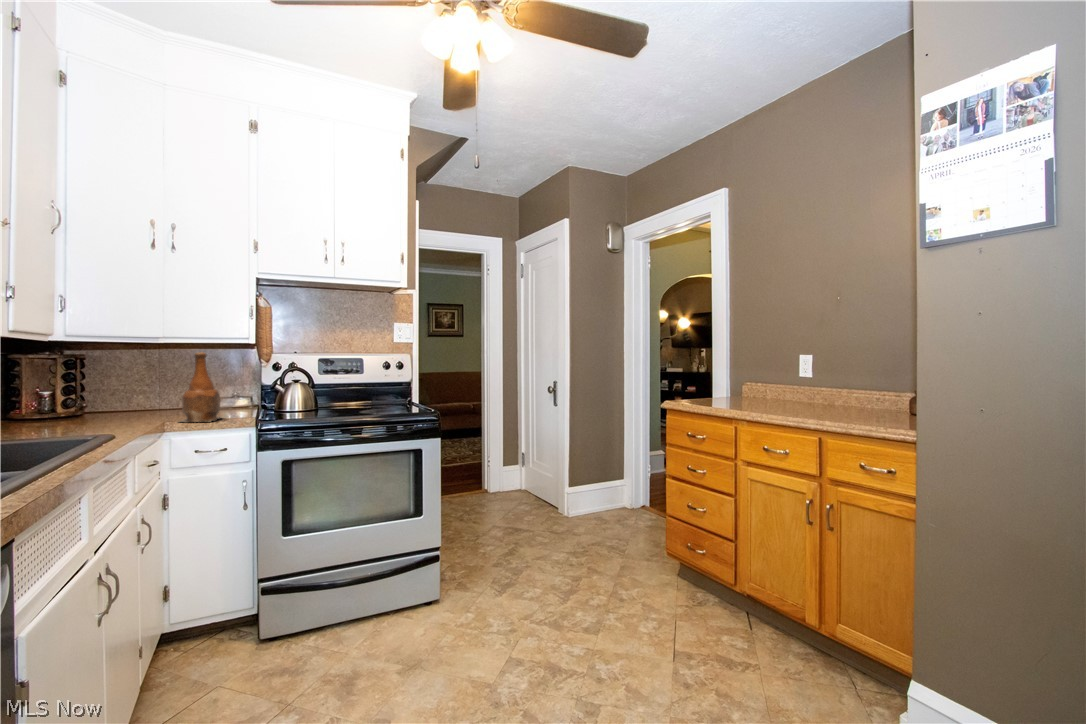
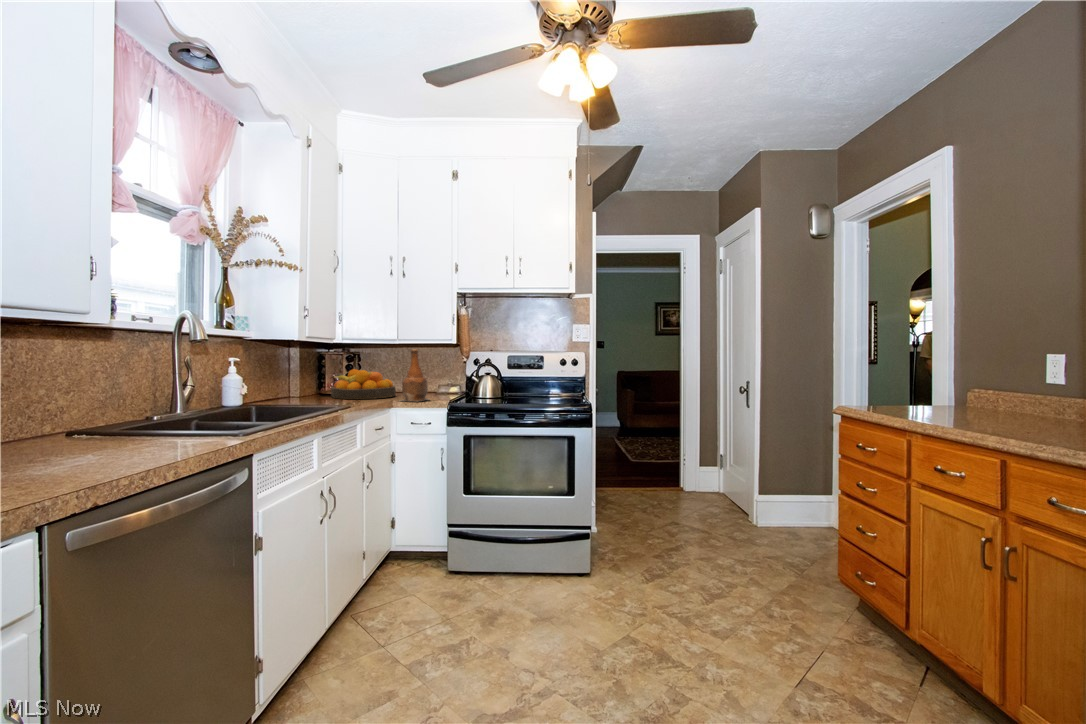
fruit bowl: none [45,380,159,424] -> present [331,369,396,399]

